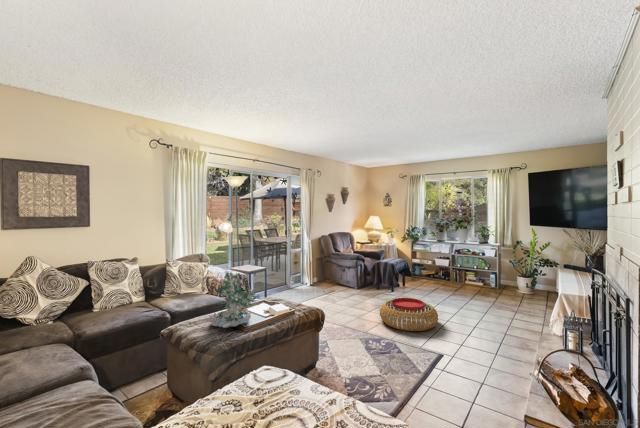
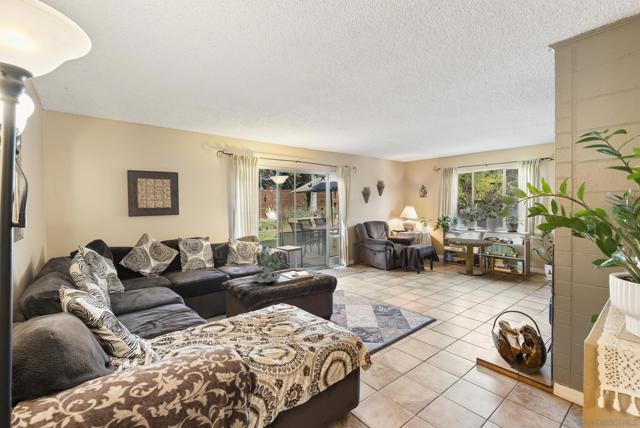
side table: none [421,251,468,291] -> present [448,239,494,275]
pouf: present [380,298,438,331] -> none [395,276,445,303]

